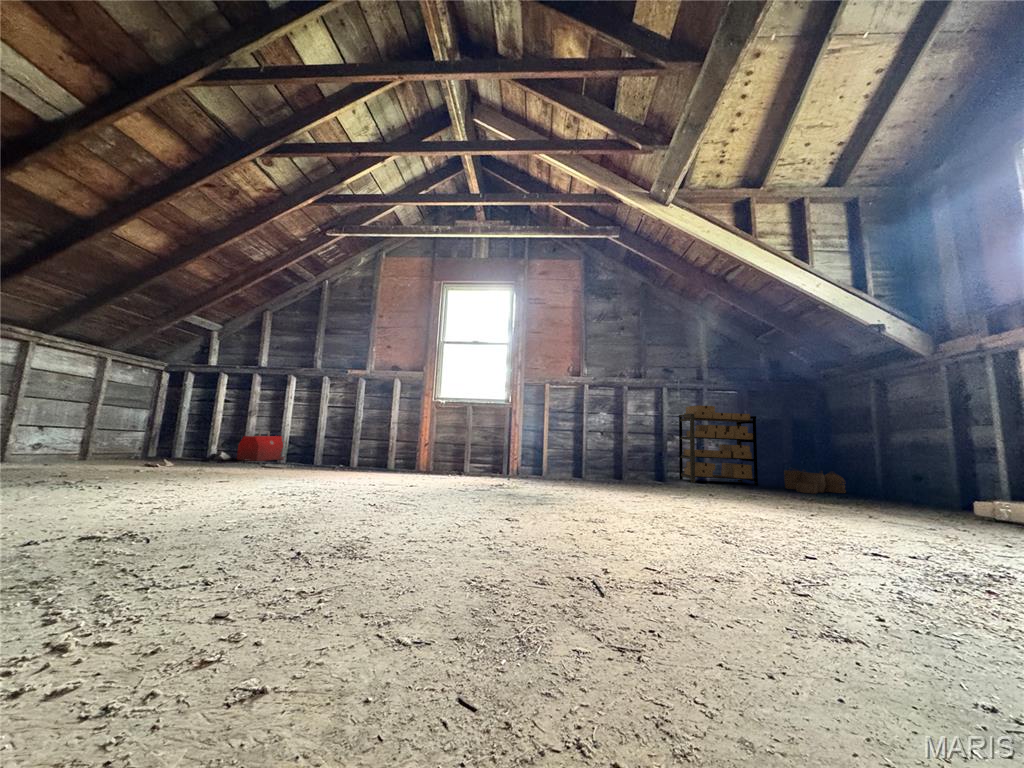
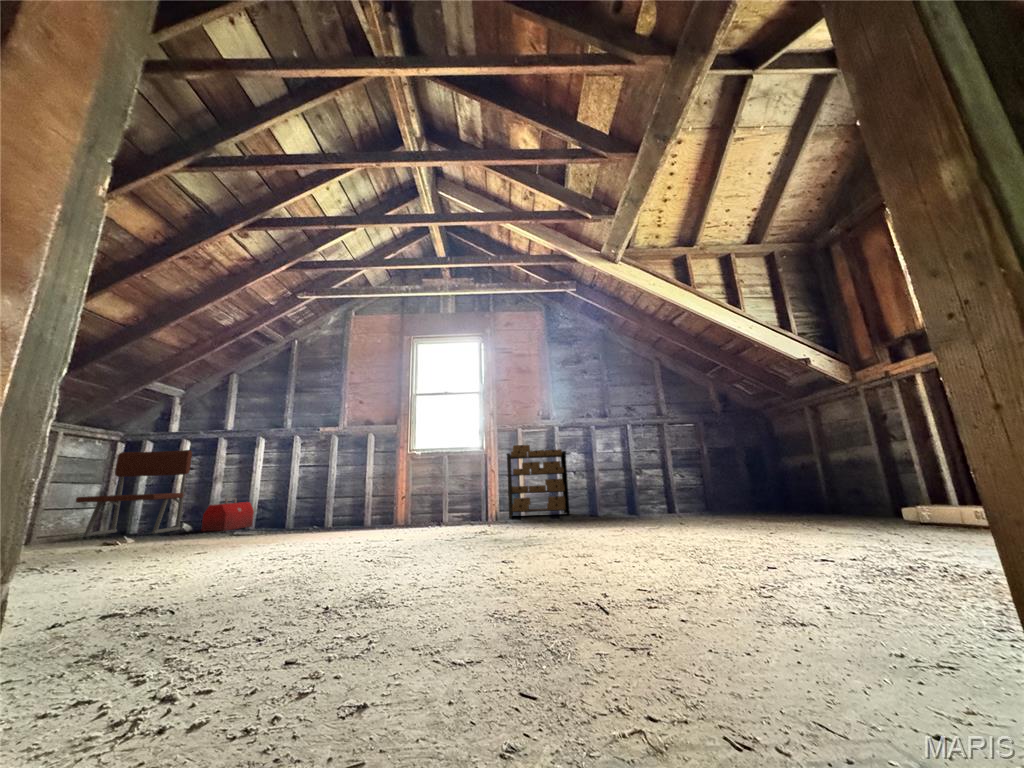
bench: none [126,381,230,458] -> present [76,450,192,537]
shelving unit: present [679,405,758,486] -> present [506,445,570,518]
woven basket: present [784,470,846,494] -> none [745,491,801,513]

